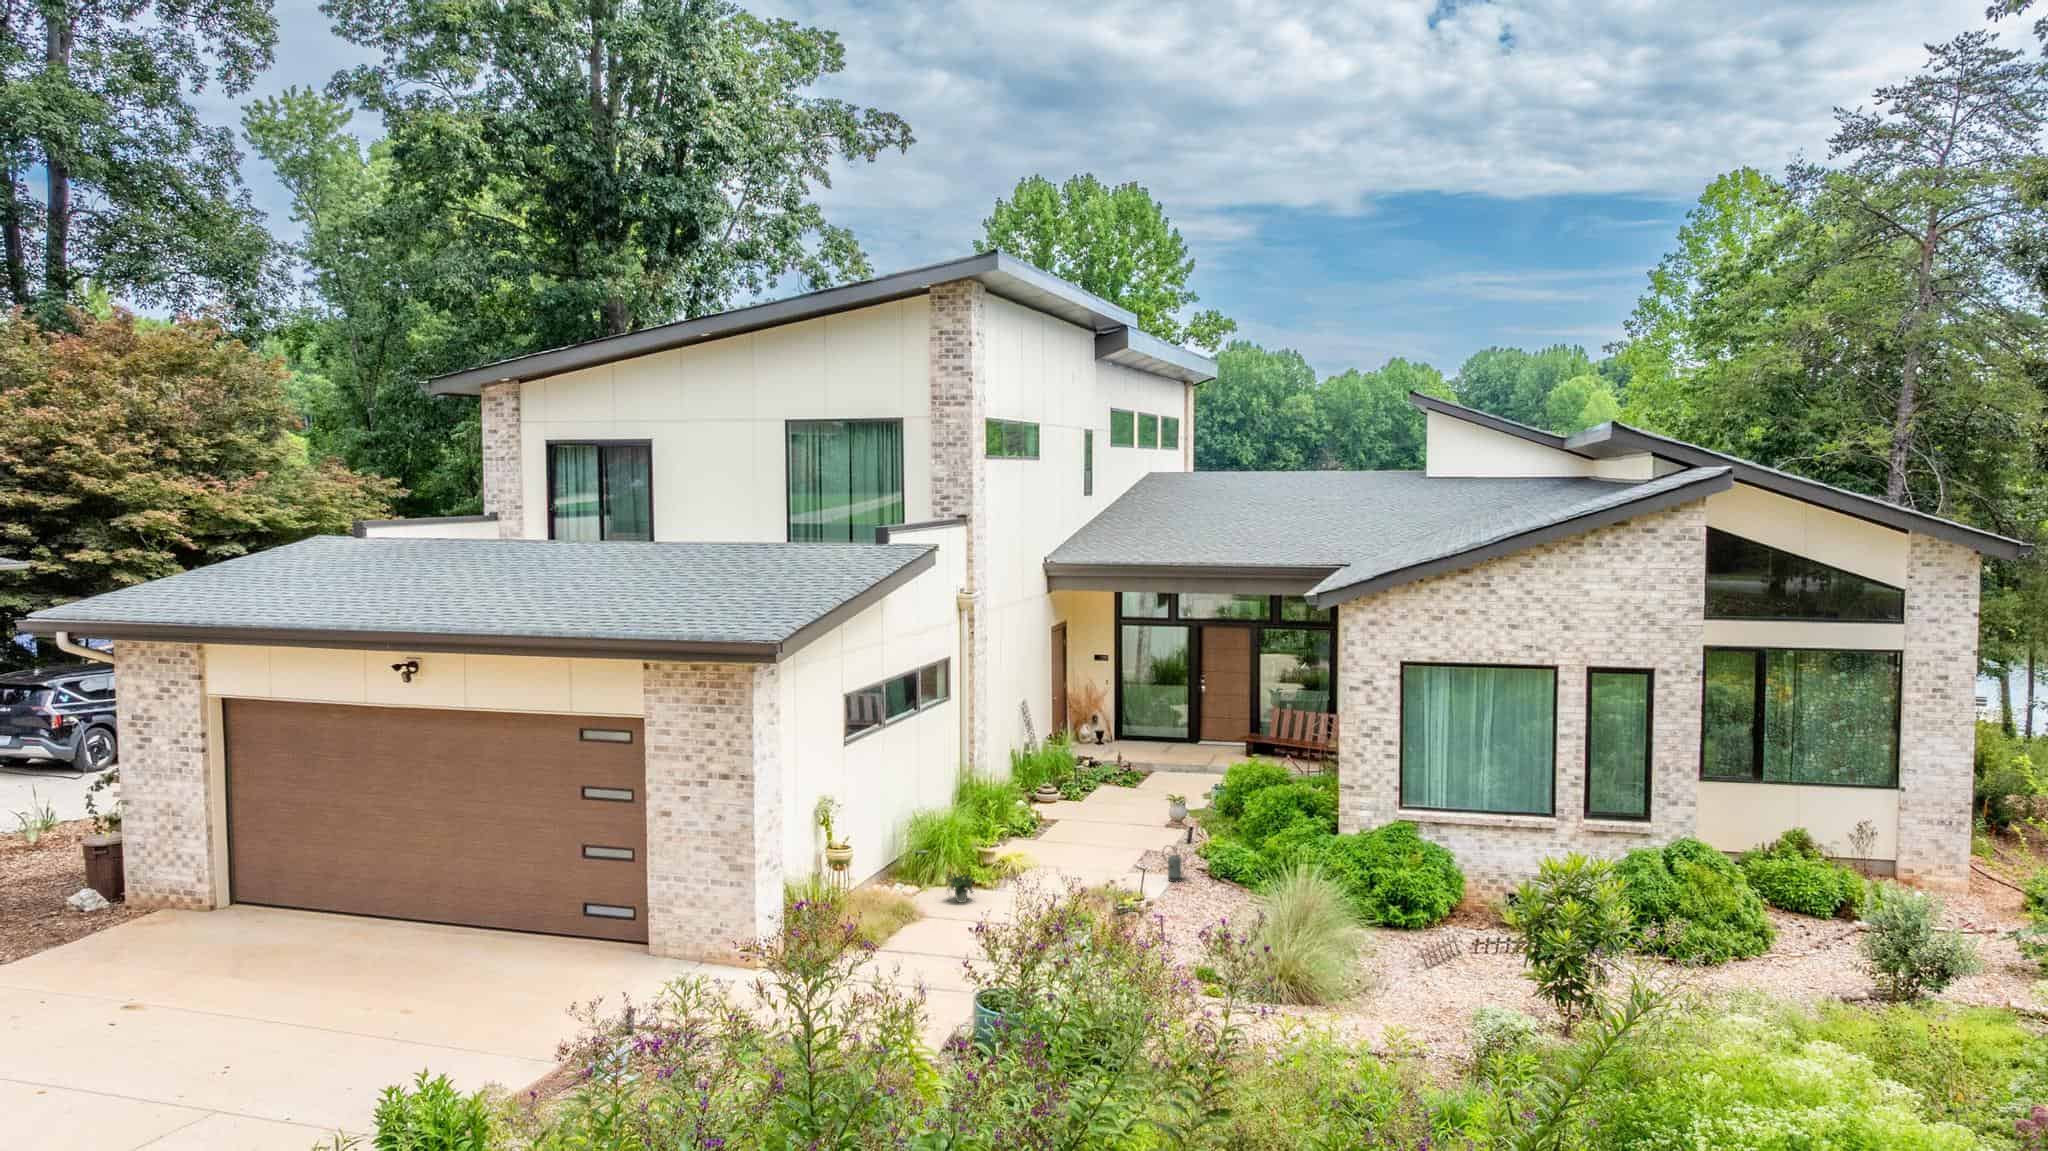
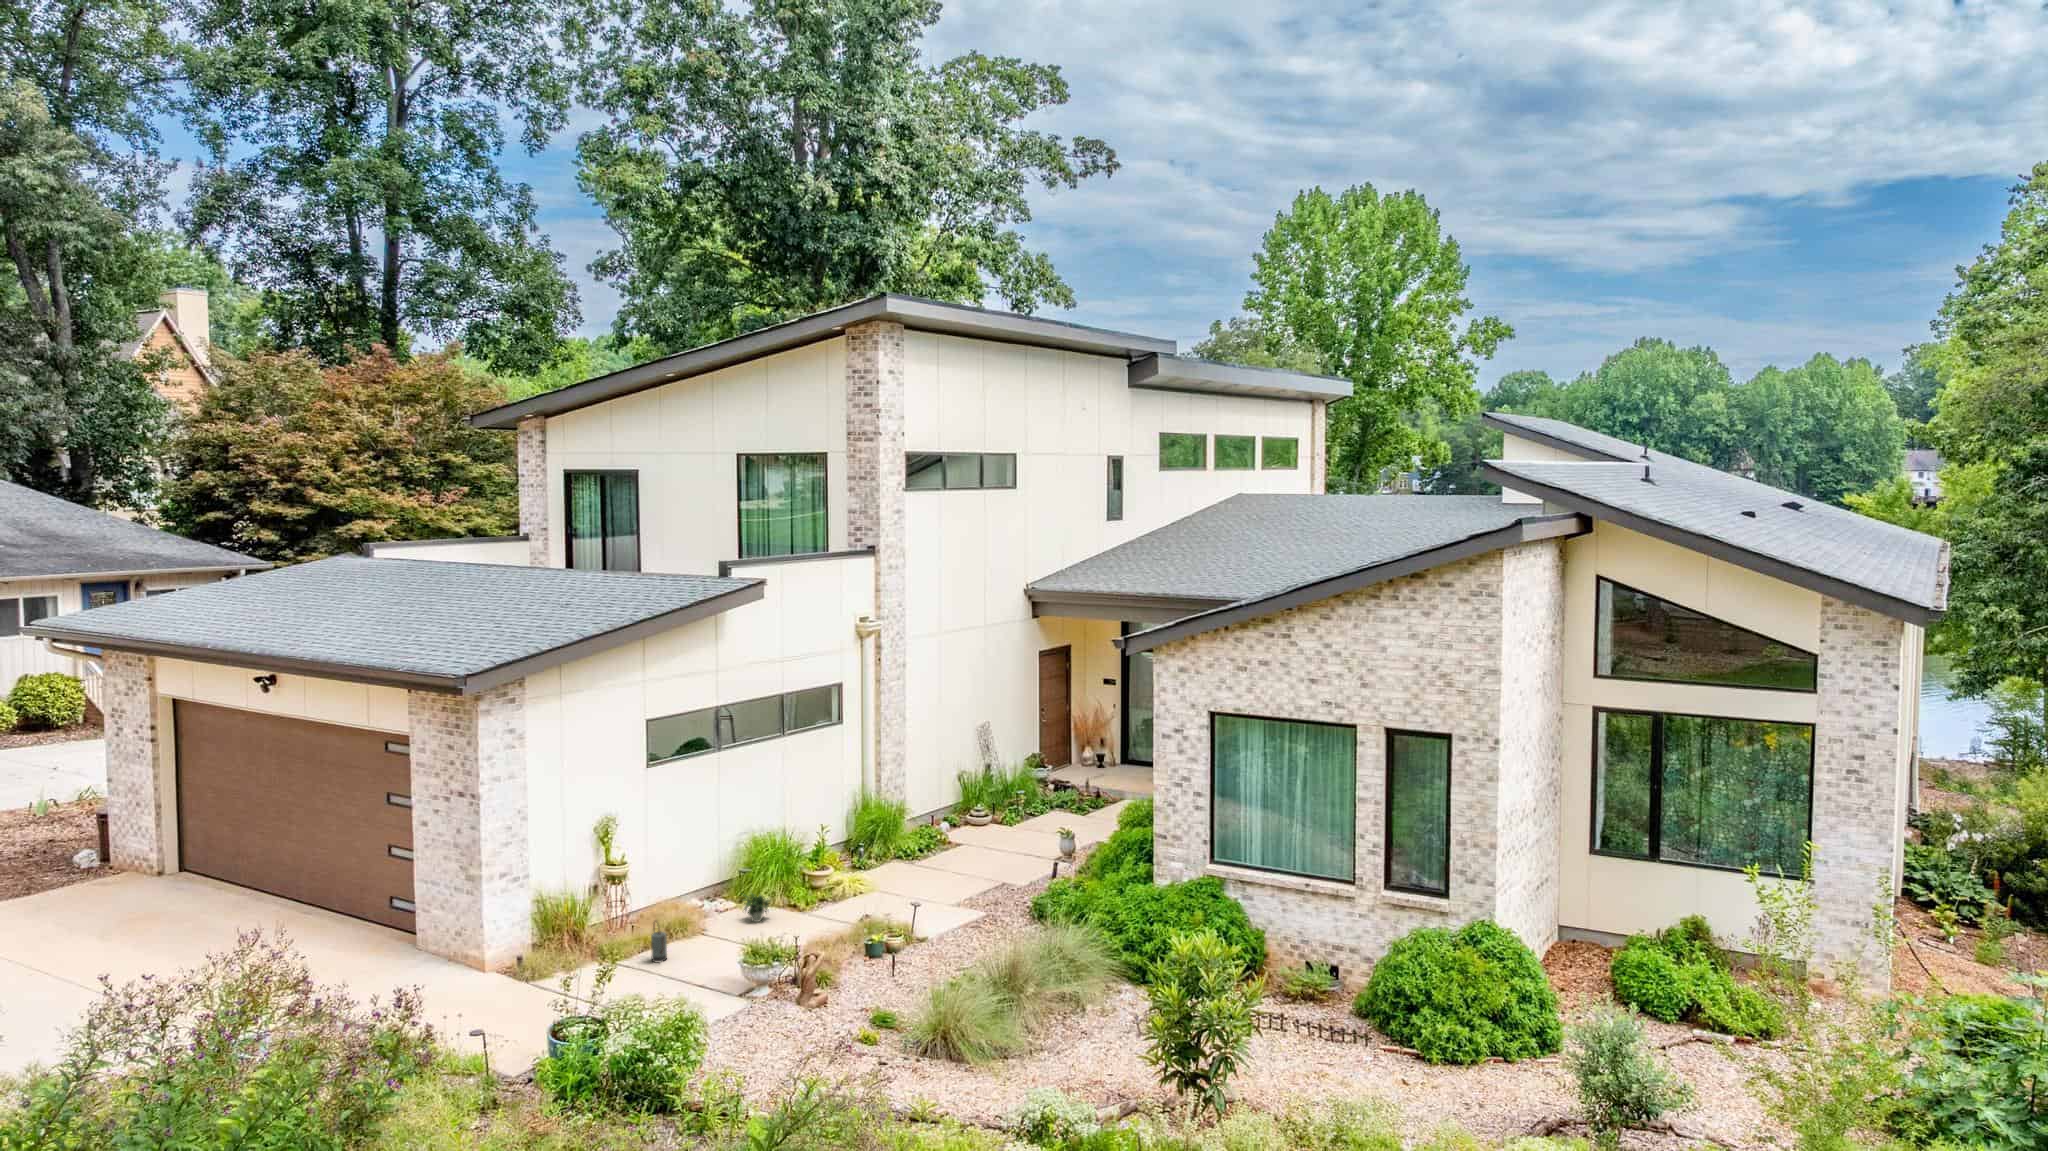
watering can: present [1165,845,1183,882] -> present [651,921,667,962]

